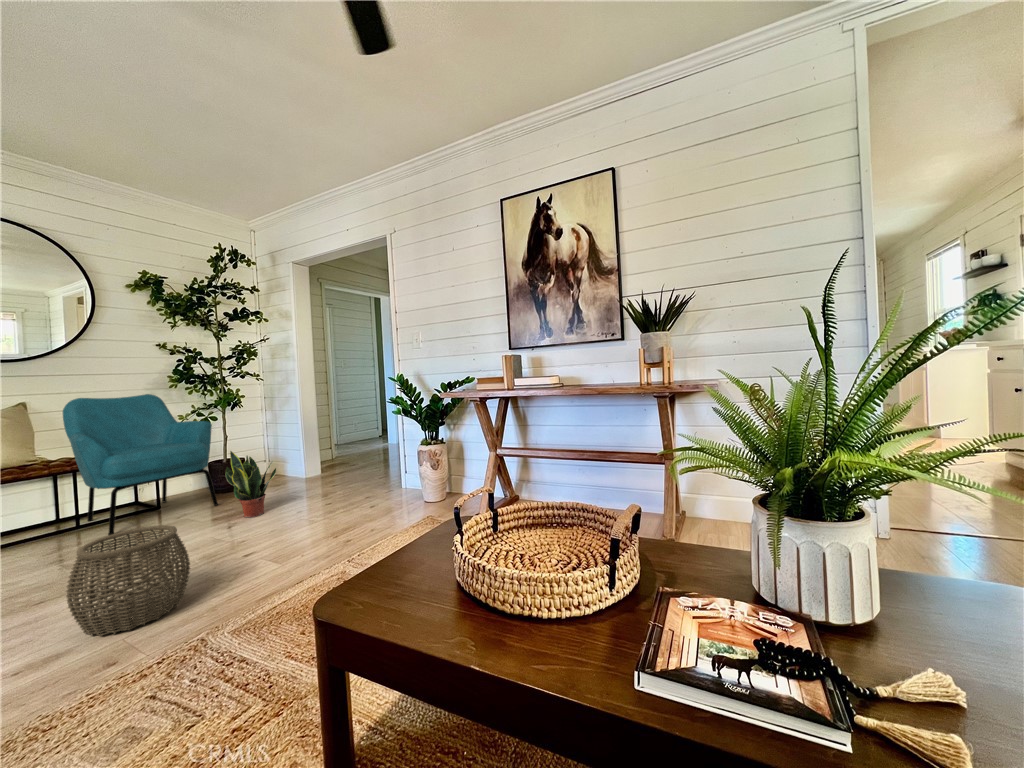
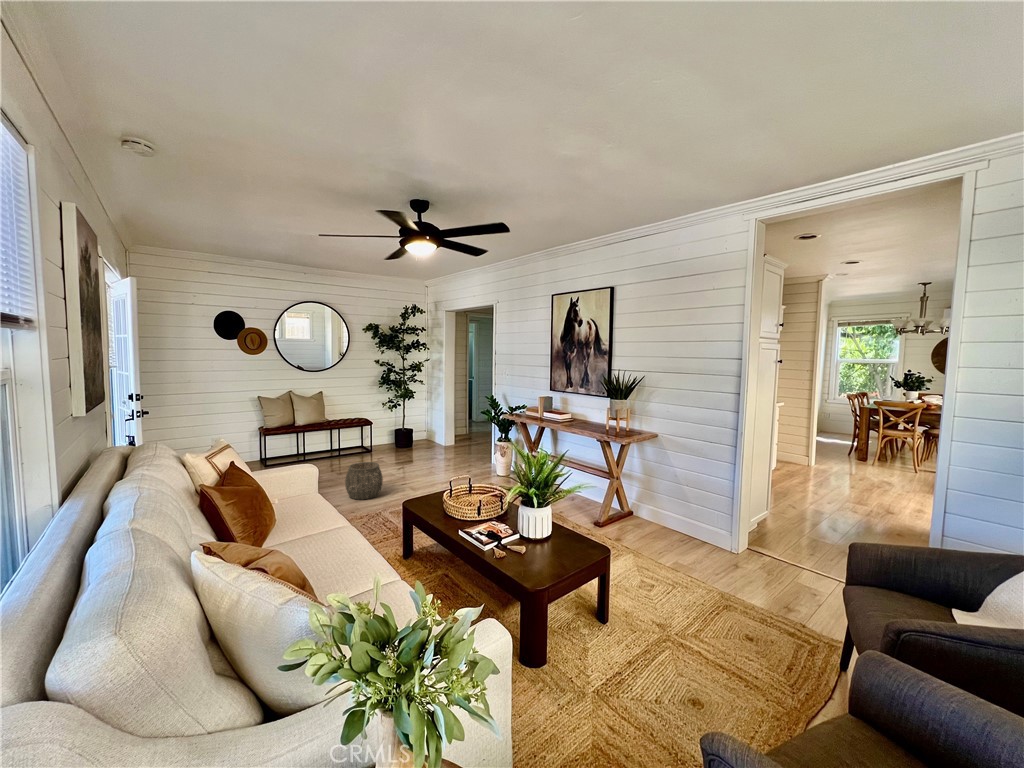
armchair: present [63,394,218,535] -> none [336,390,398,462]
potted plant: present [225,451,276,518] -> none [401,429,424,465]

